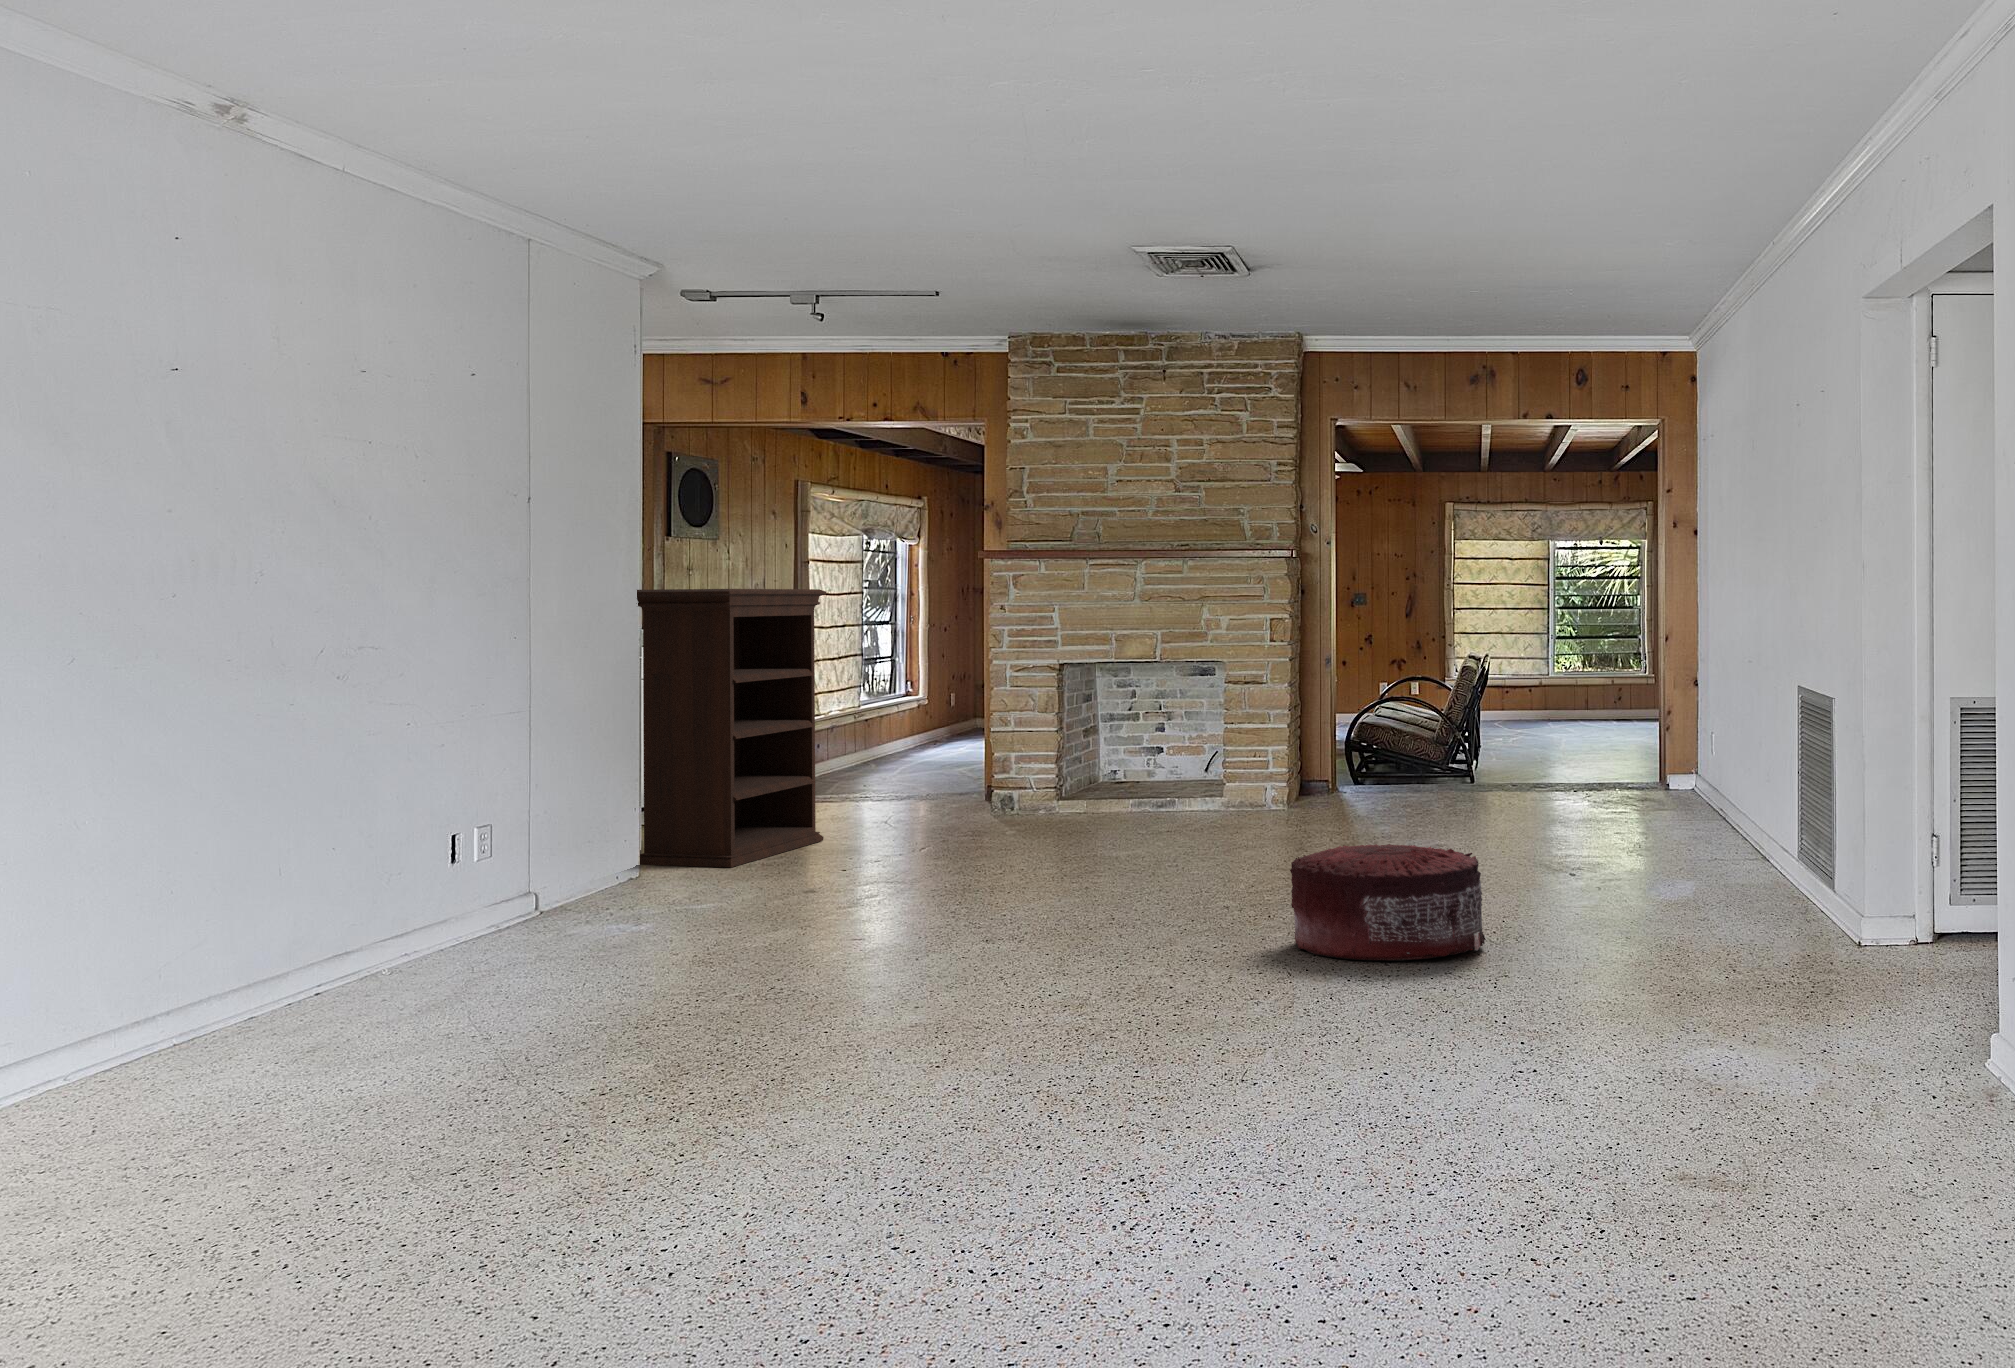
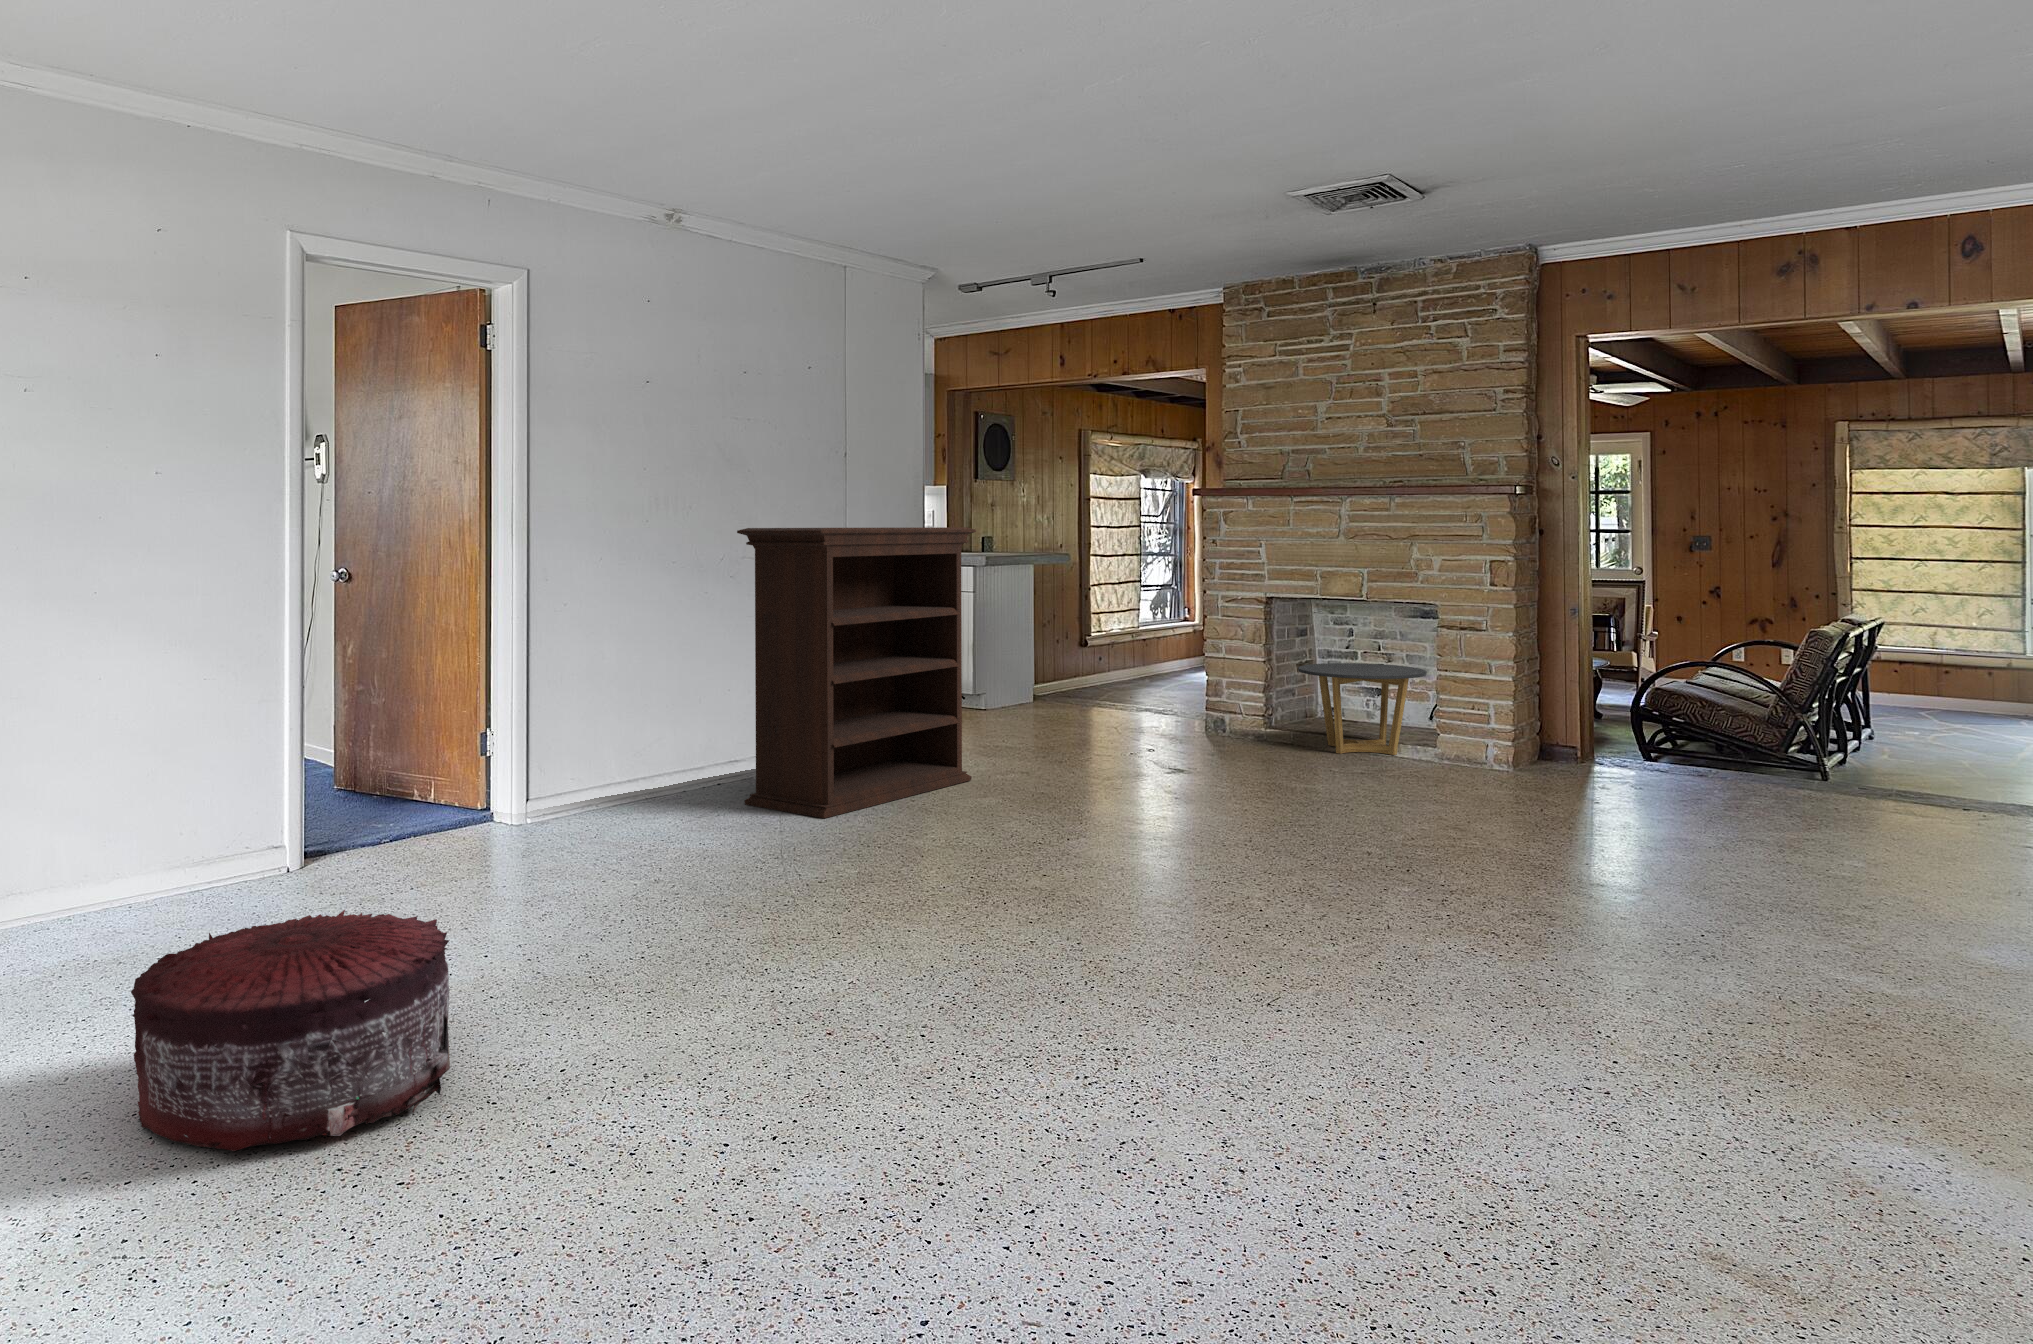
side table: none [1094,725,1212,810] -> present [1298,663,1427,755]
pouf: present [1290,844,1486,961] -> present [131,910,450,1151]

